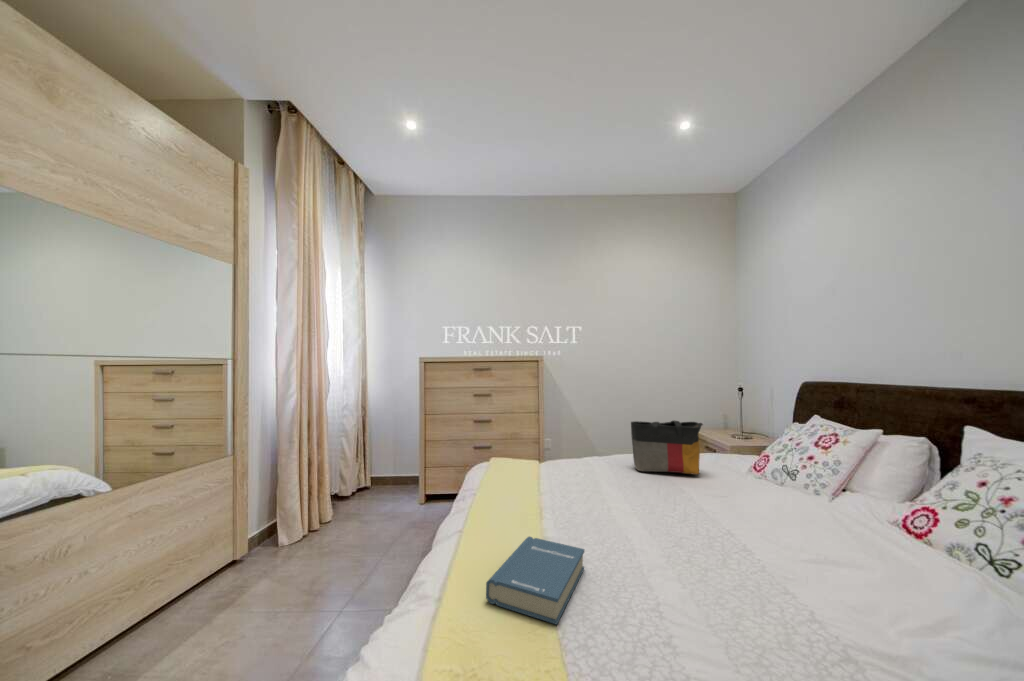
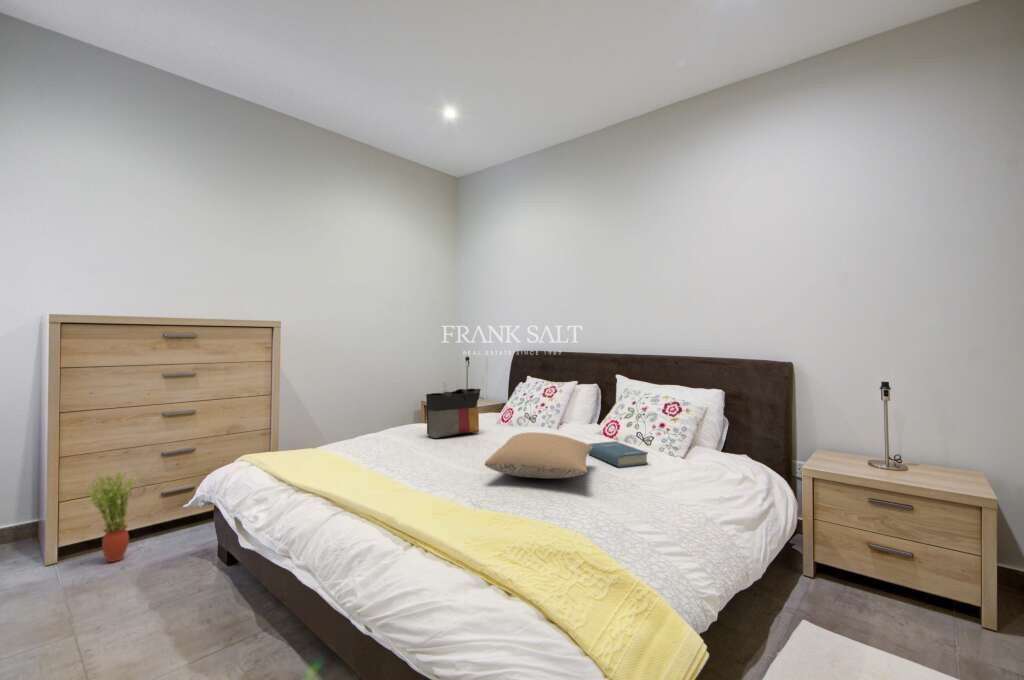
potted plant: none [411,444,438,508] -> present [87,469,137,562]
pillow: none [606,488,813,578] -> present [485,432,593,478]
hardback book: present [486,537,584,624] -> present [588,441,648,467]

